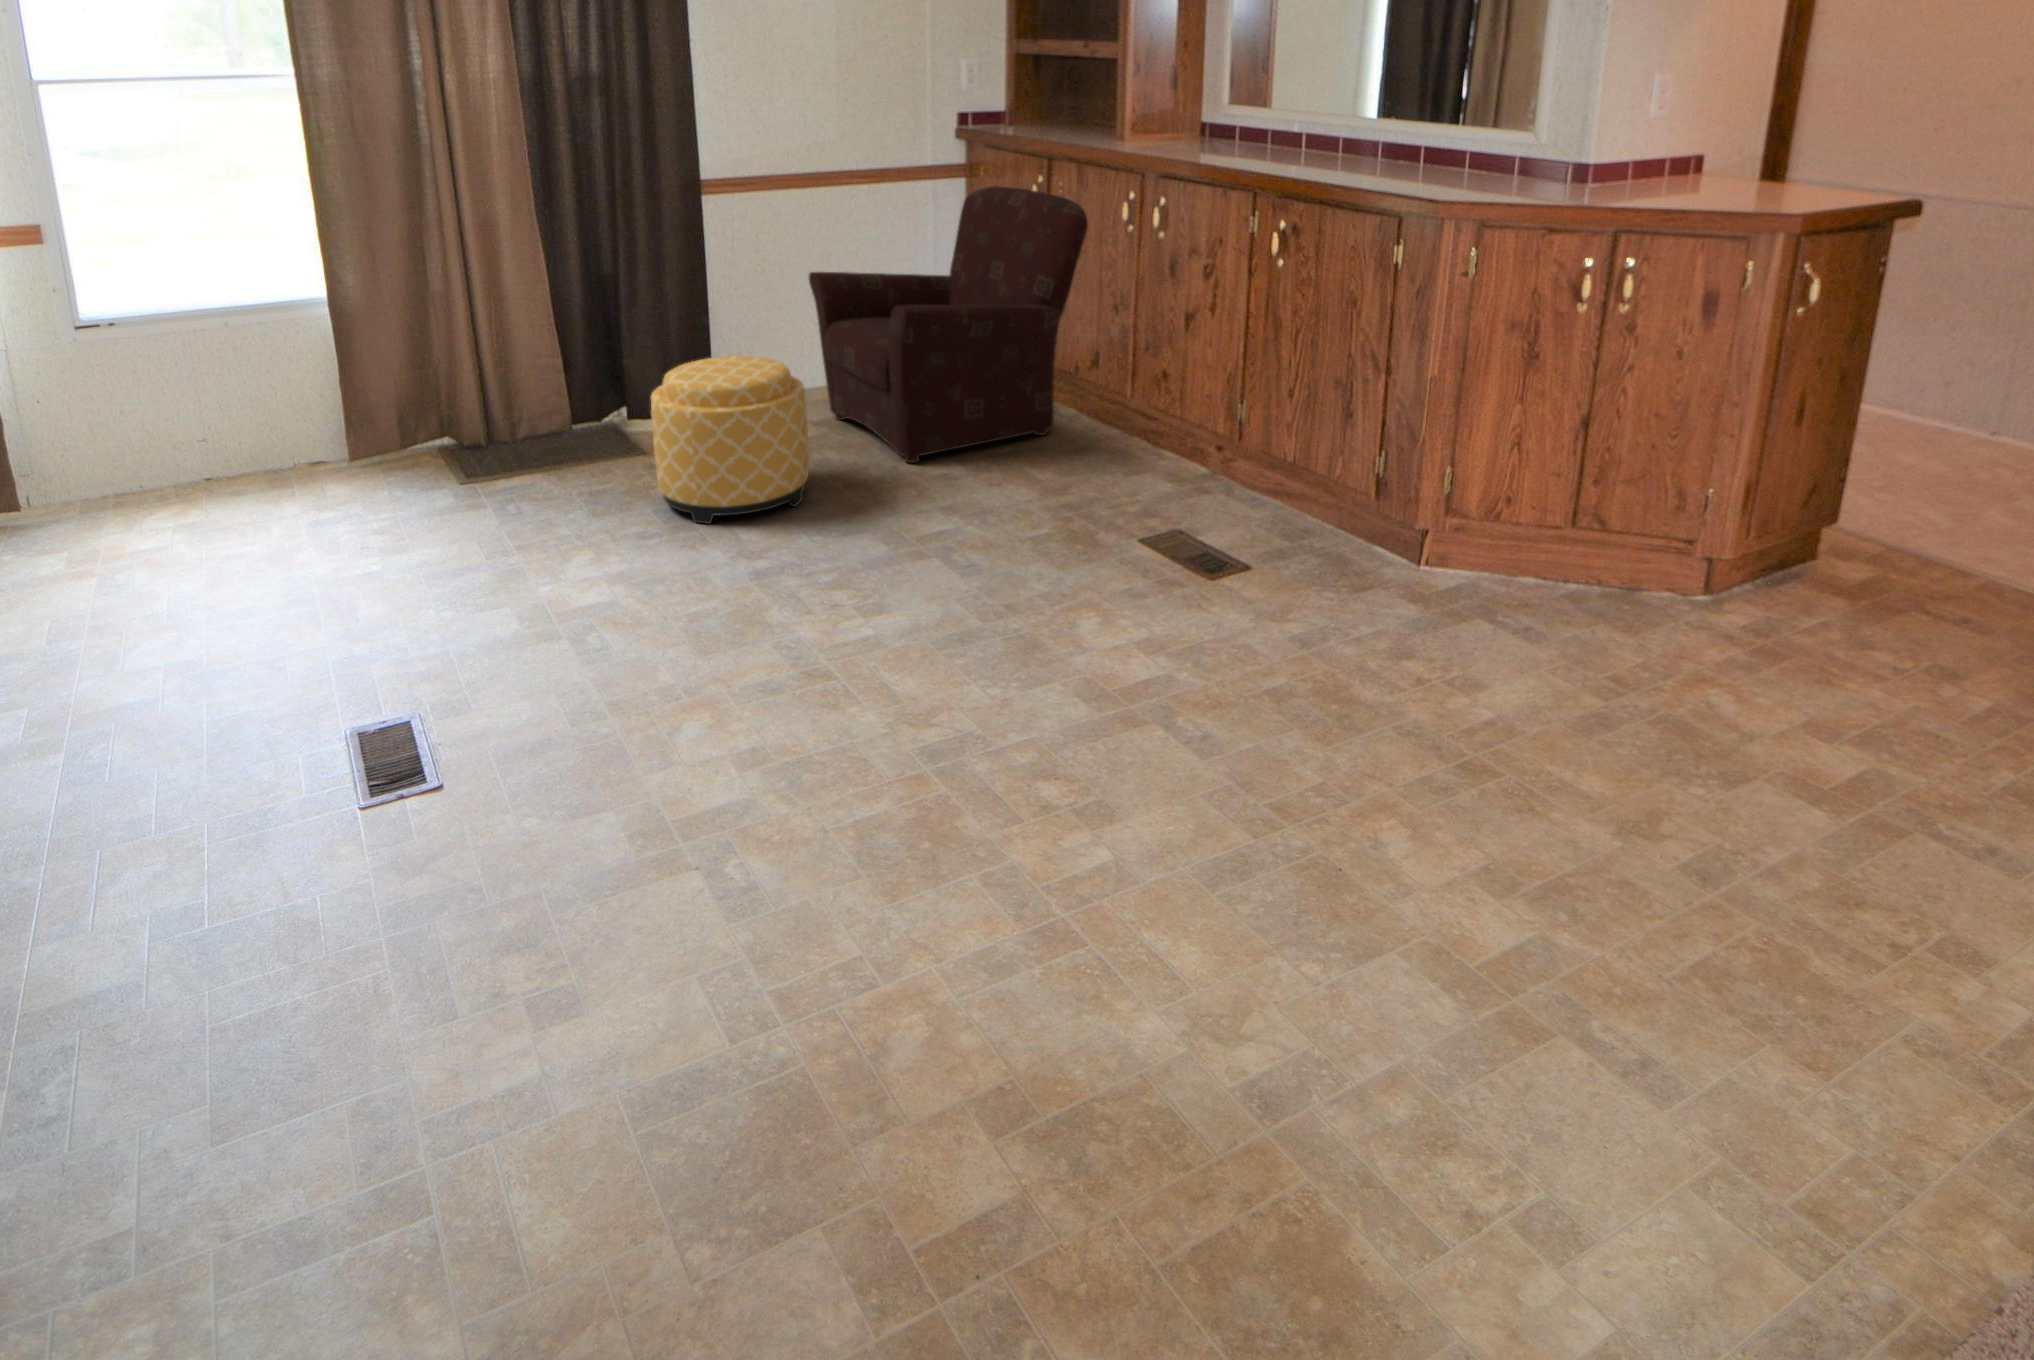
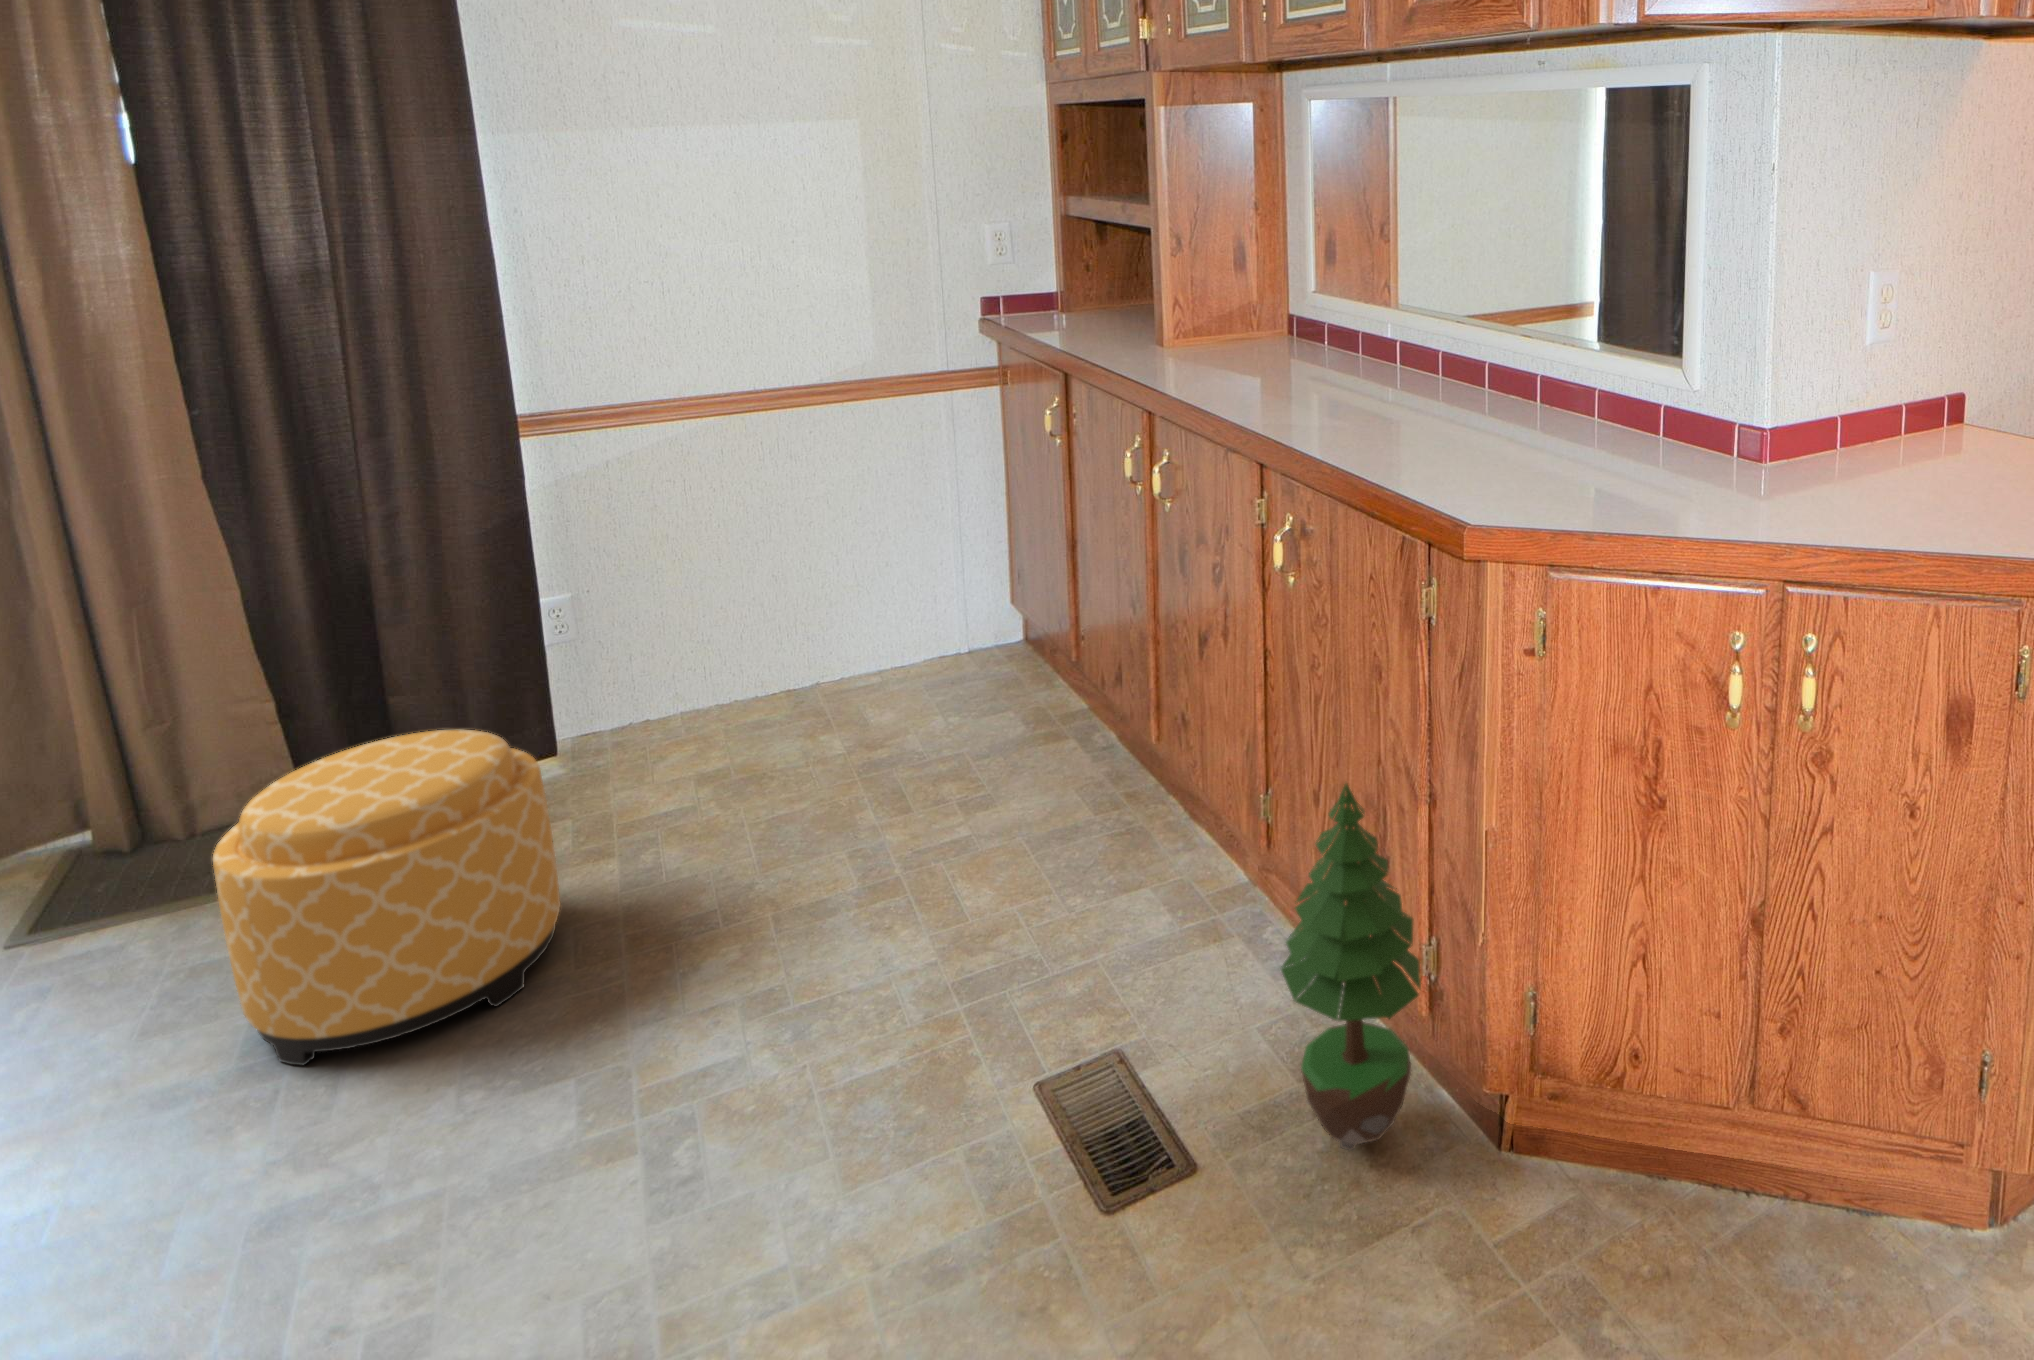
armchair: present [809,186,1088,463] -> none [695,405,1078,876]
potted tree: none [1301,350,1383,559] -> present [1281,784,1421,1151]

